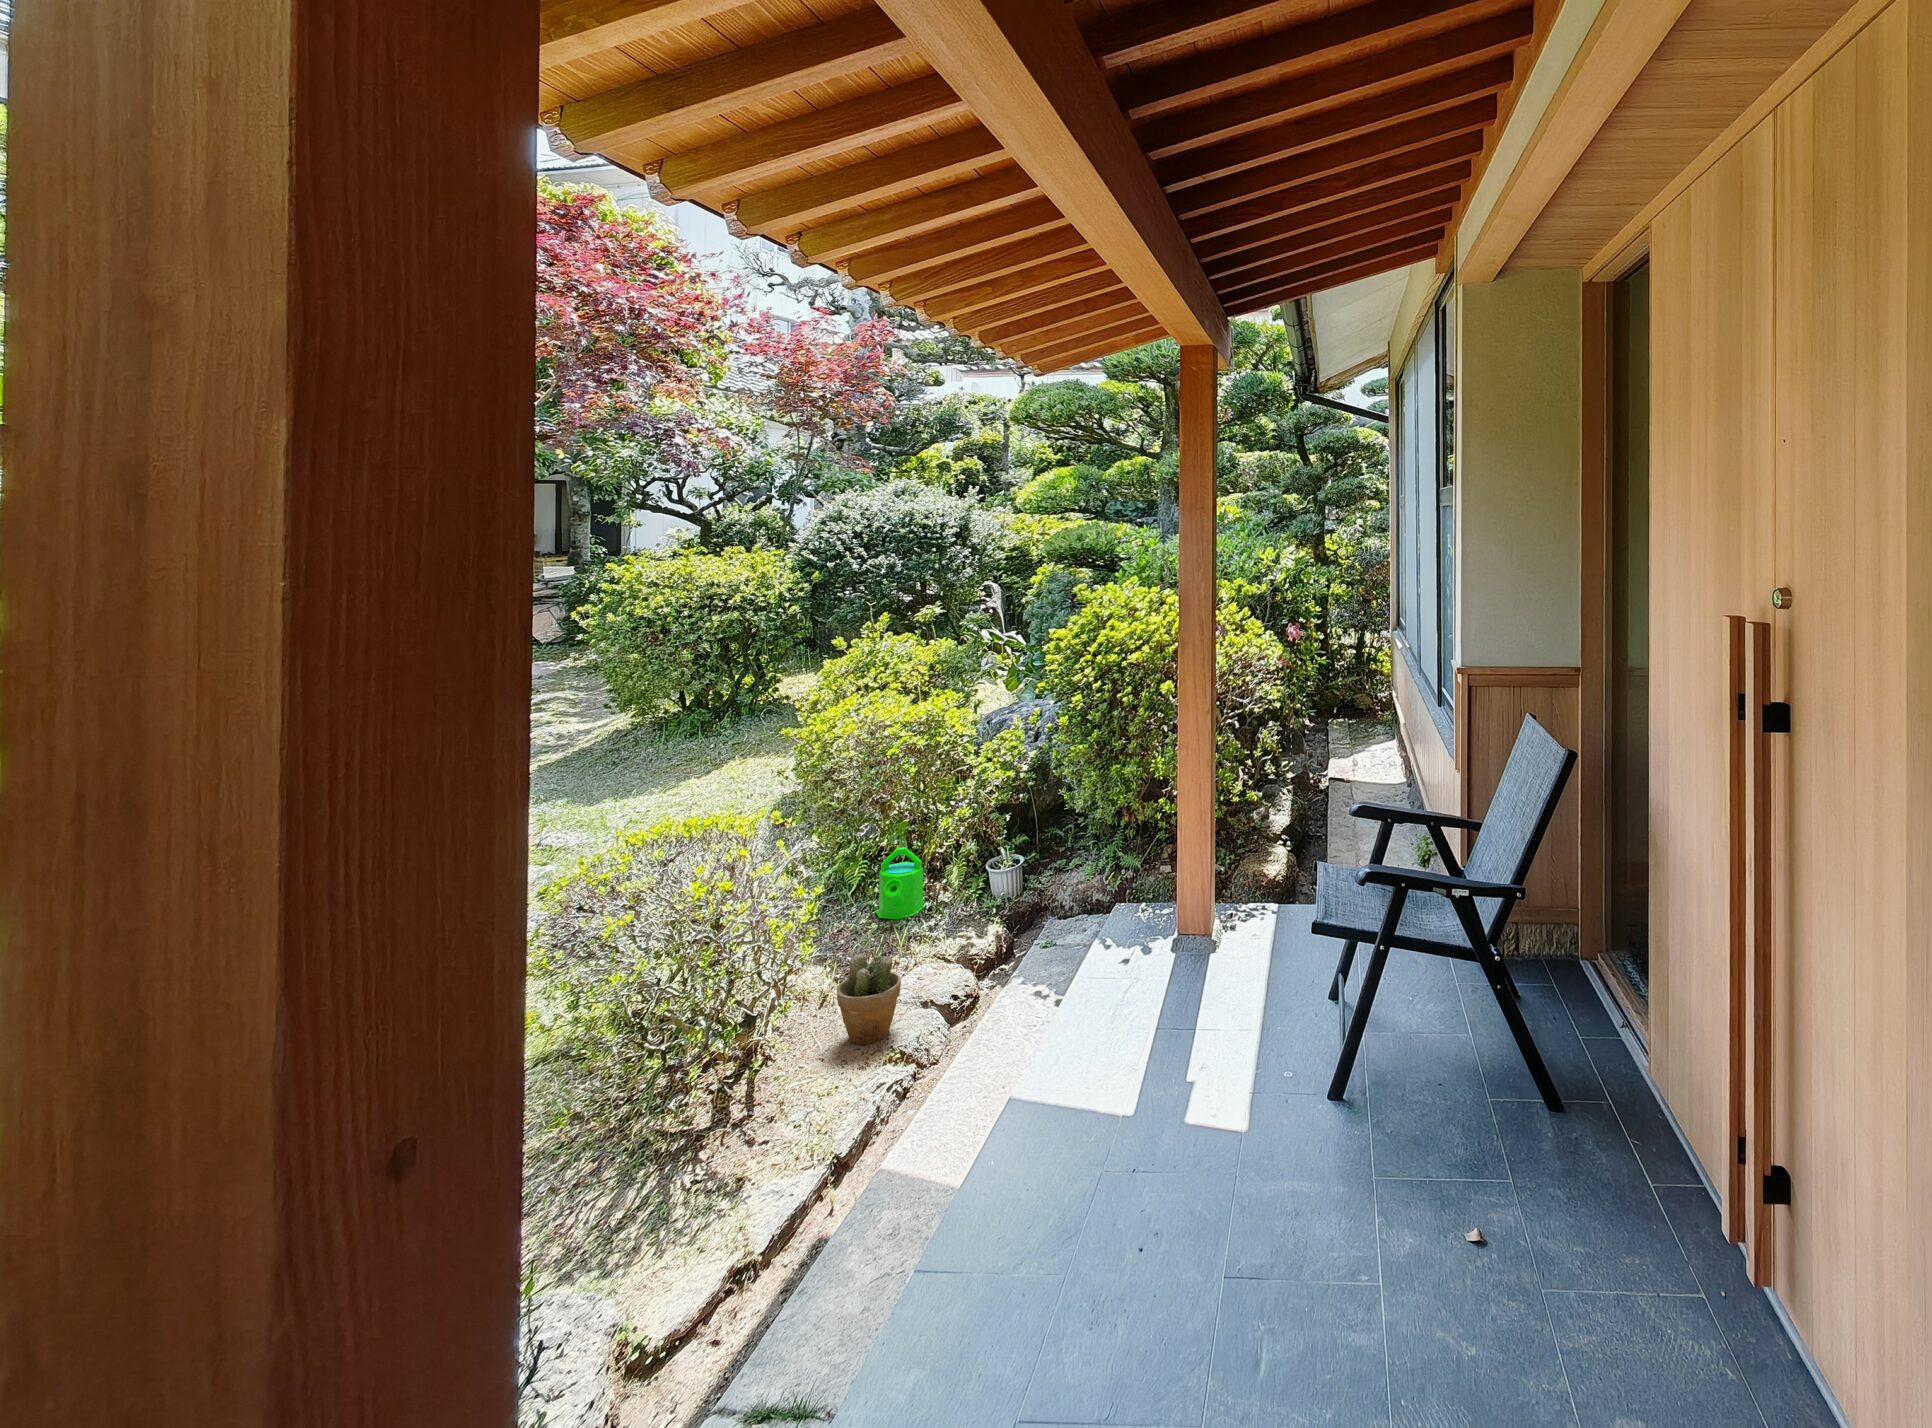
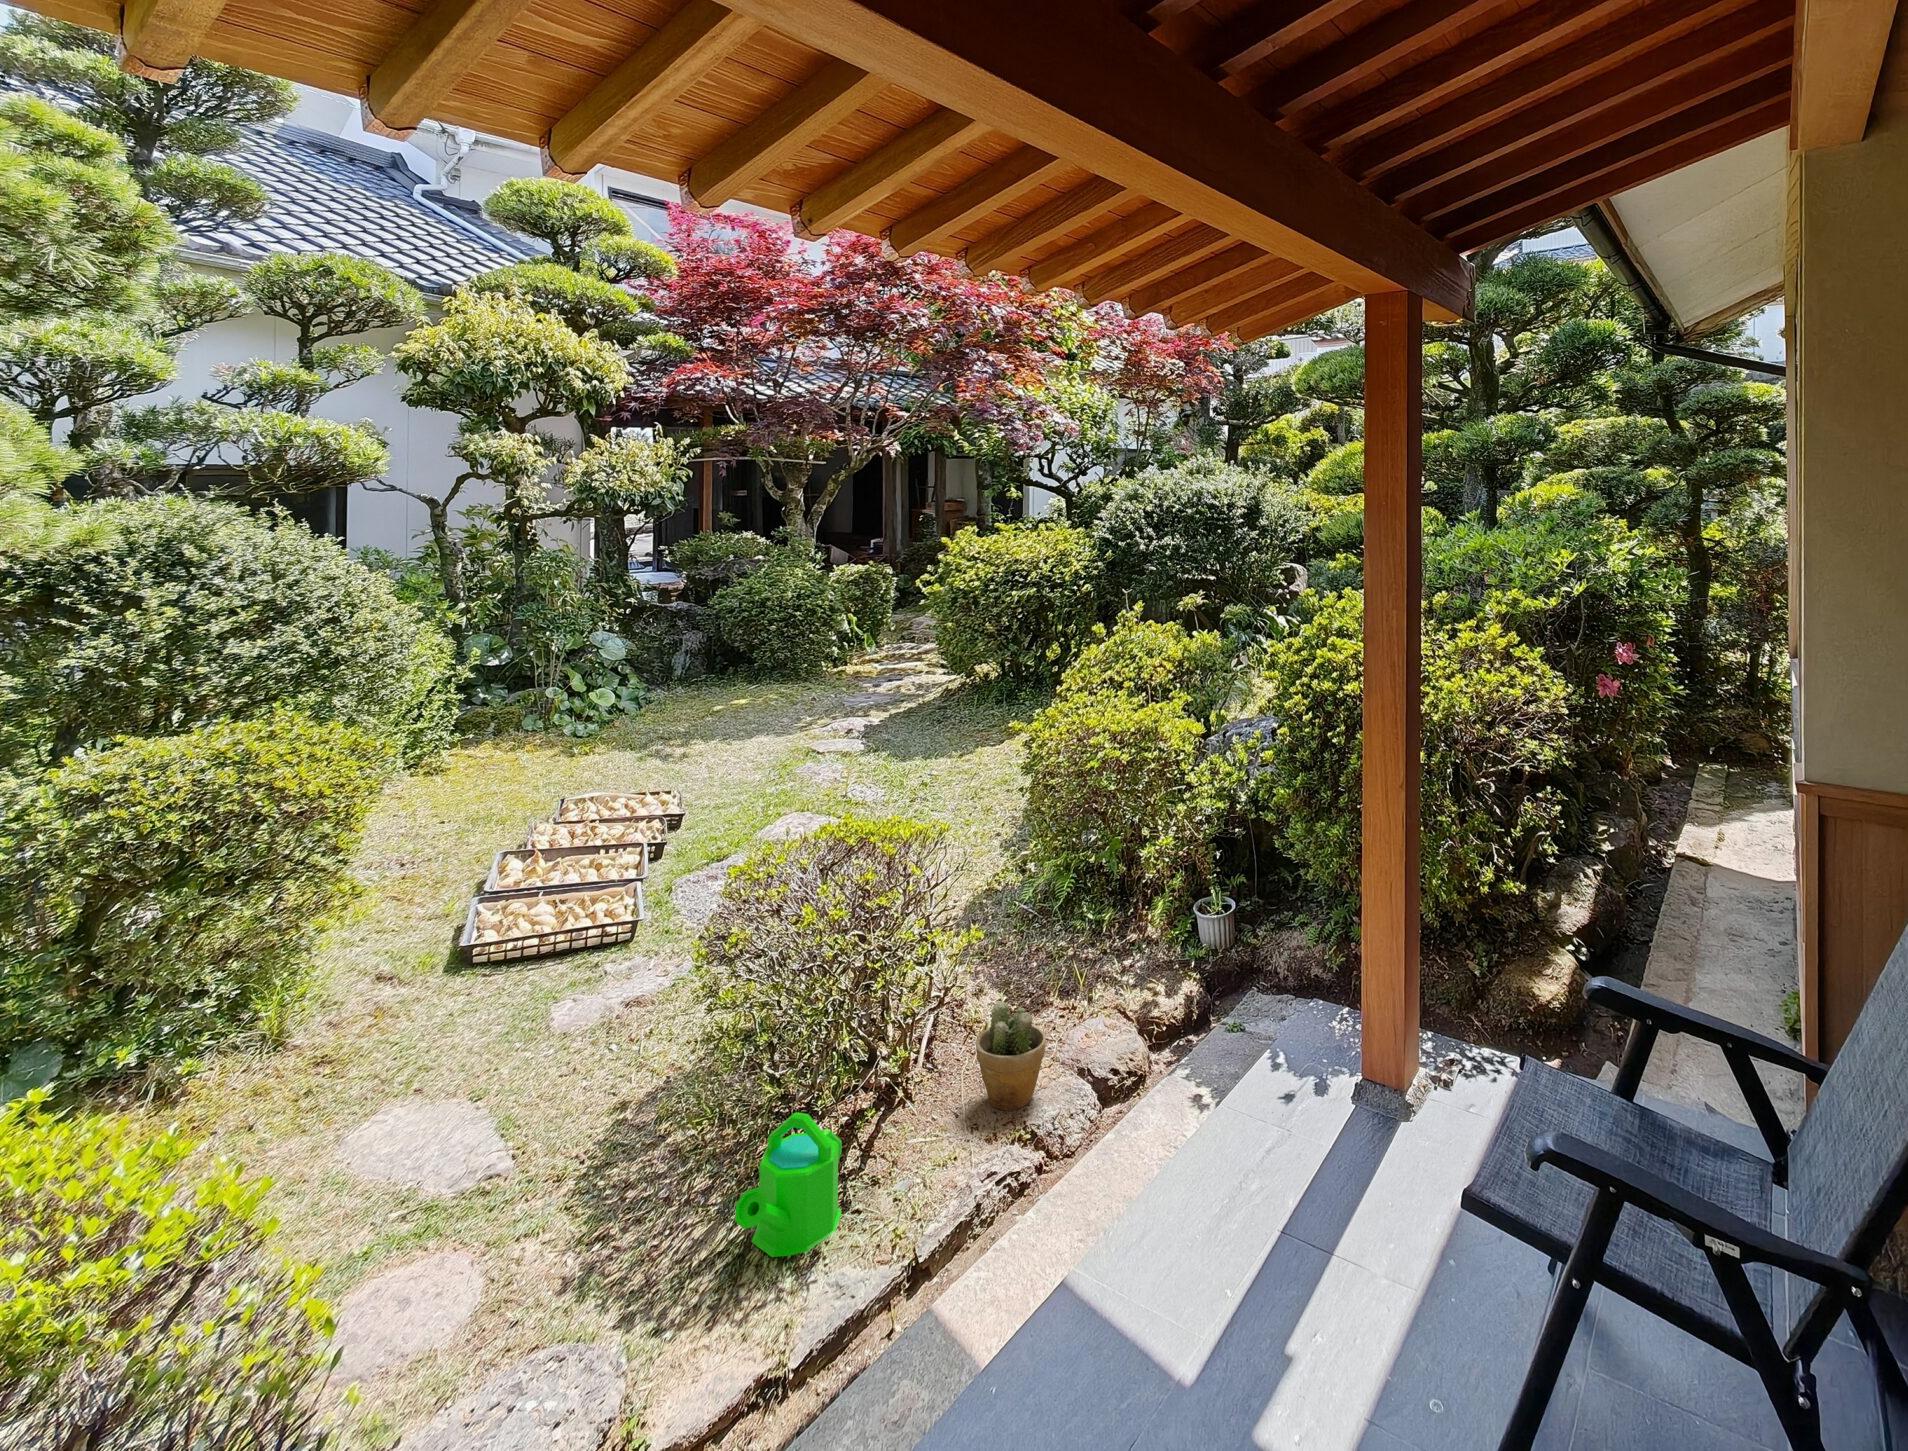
watering can: present [875,847,924,919] -> present [735,1112,842,1257]

